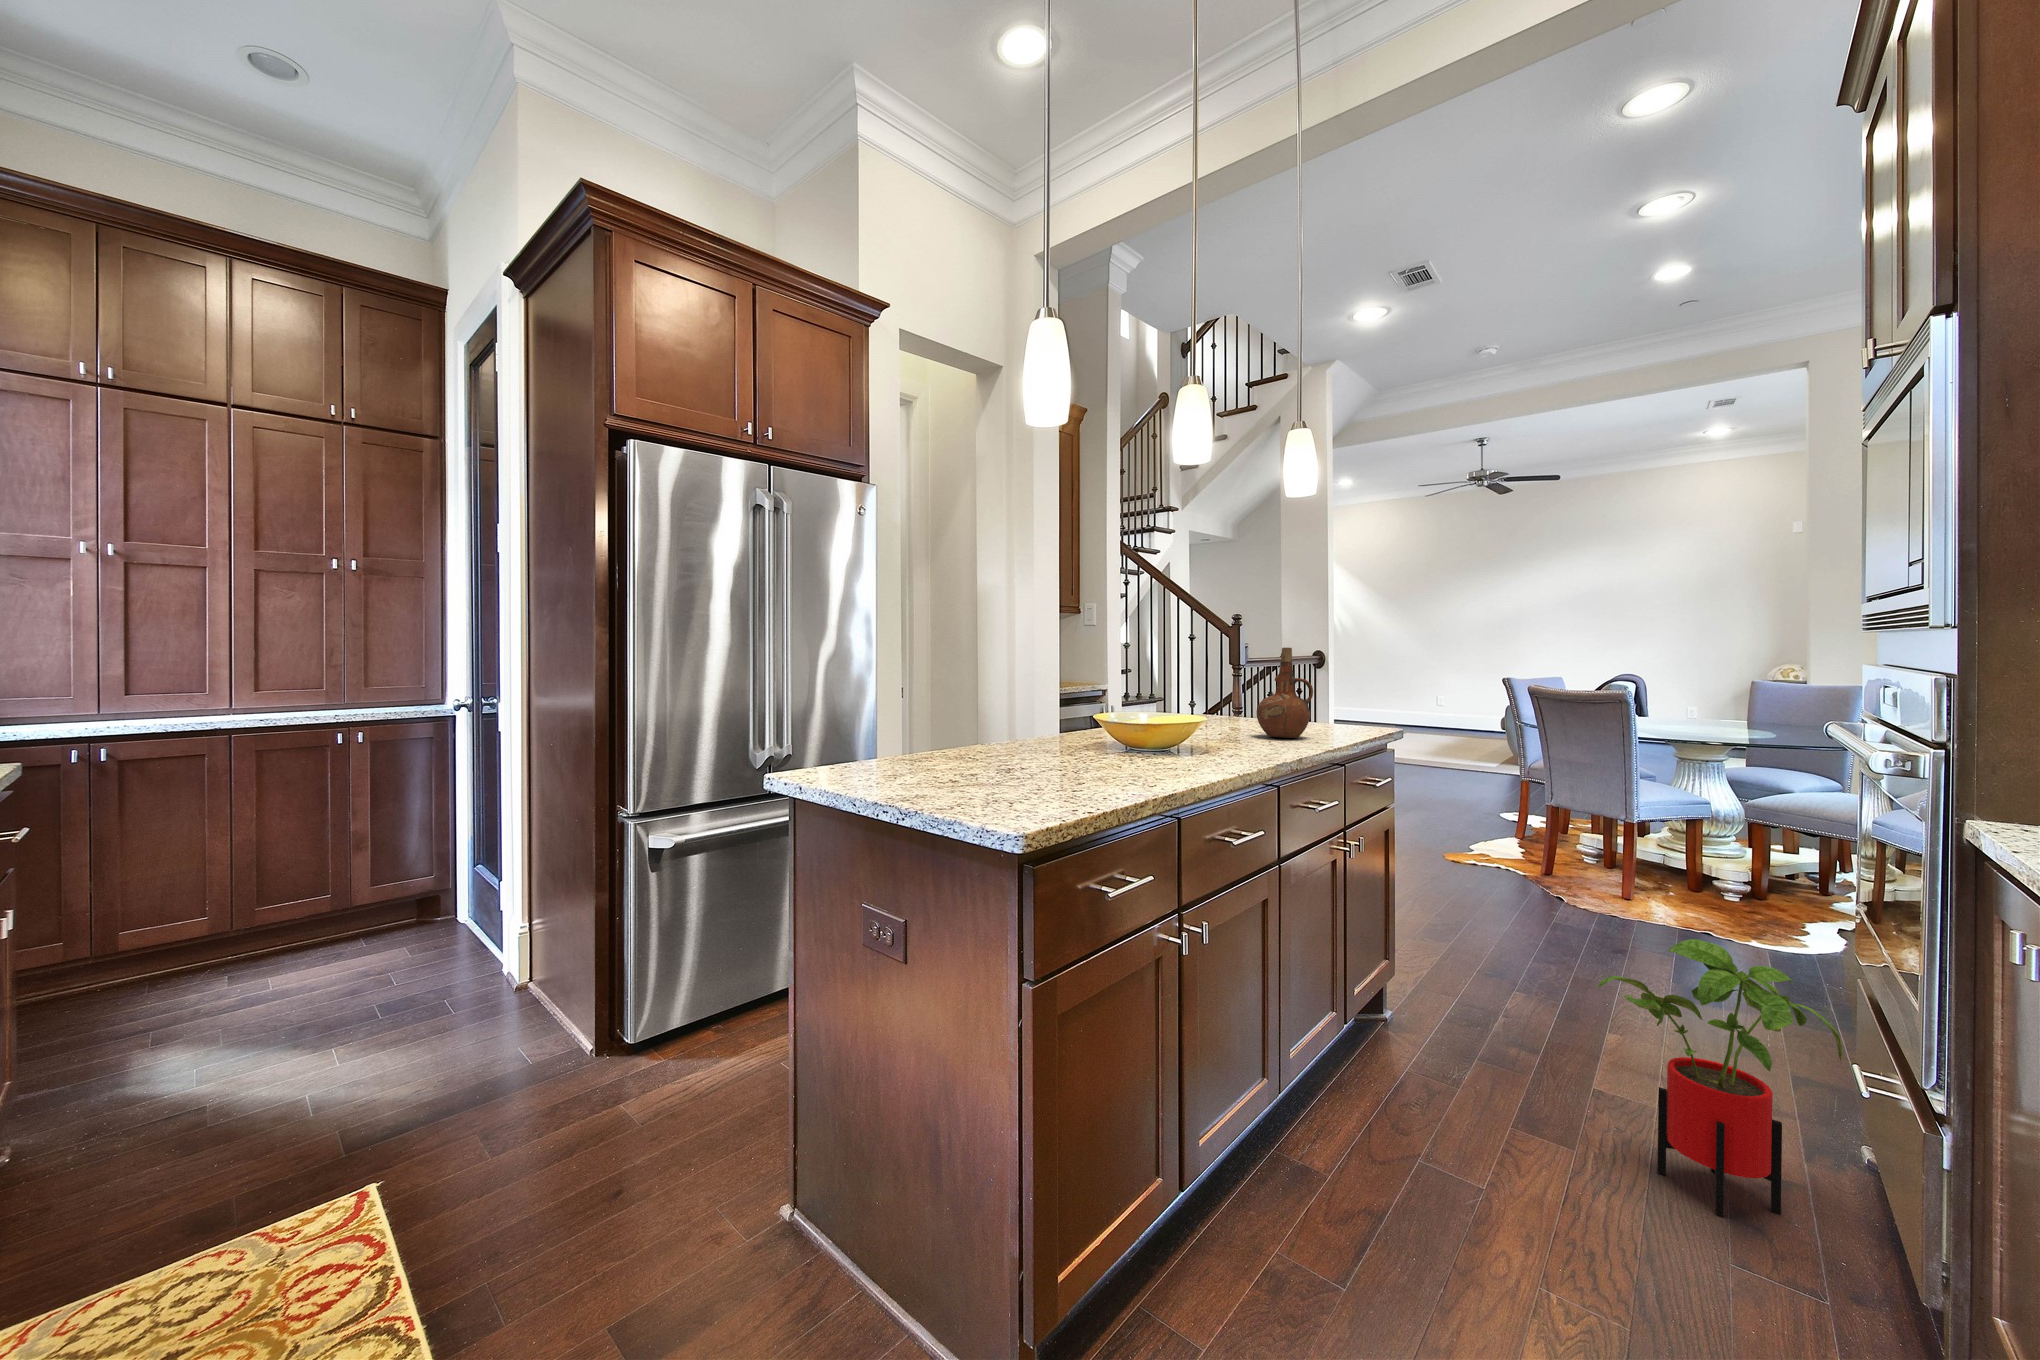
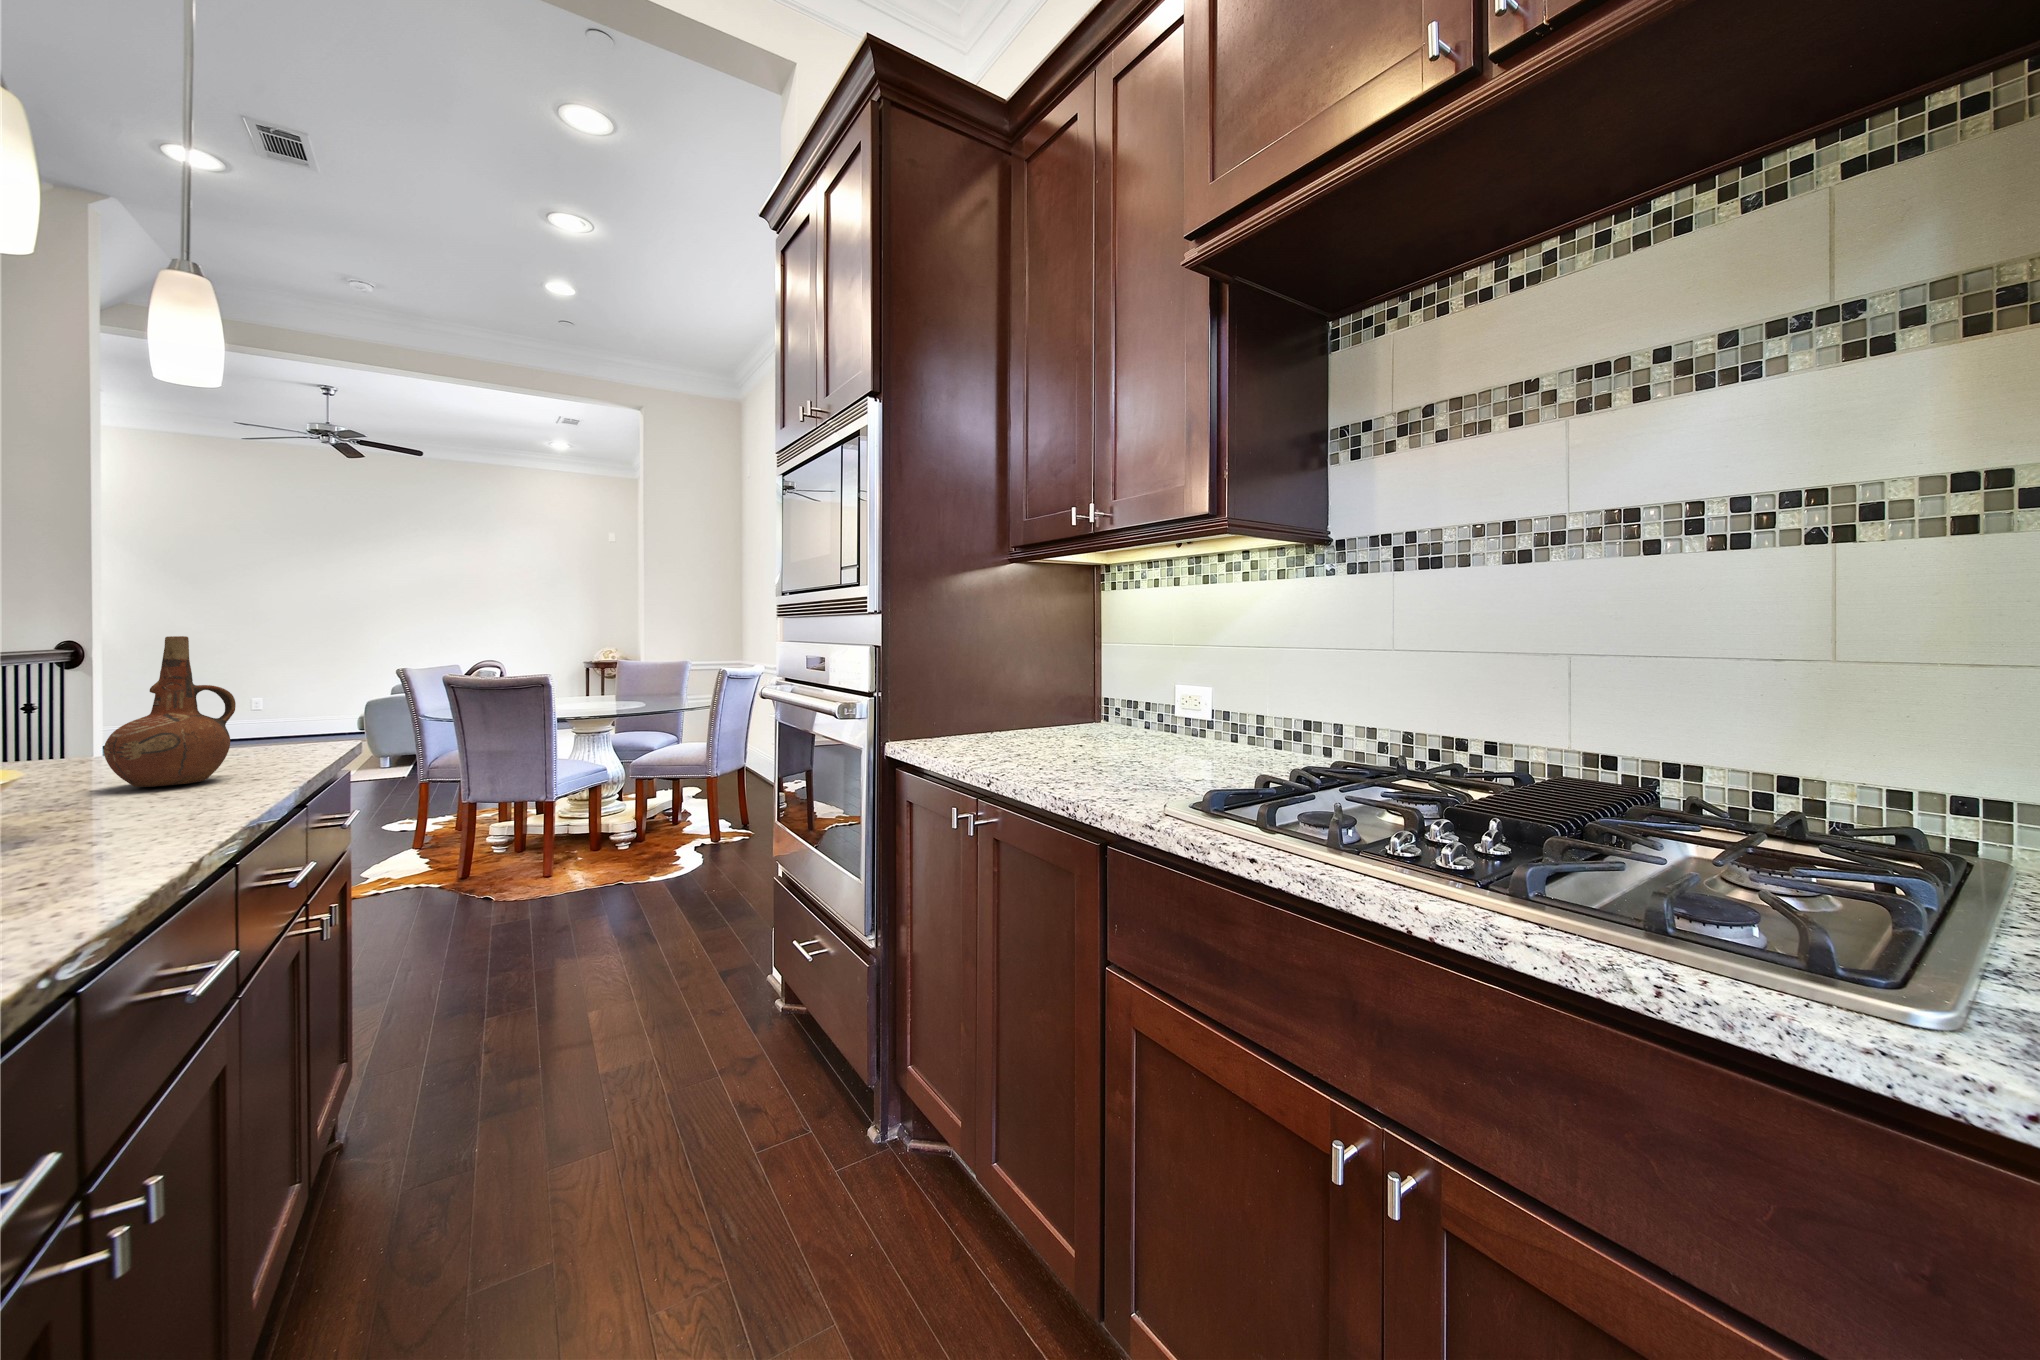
house plant: present [1598,939,1842,1217] -> none [628,888,793,1121]

